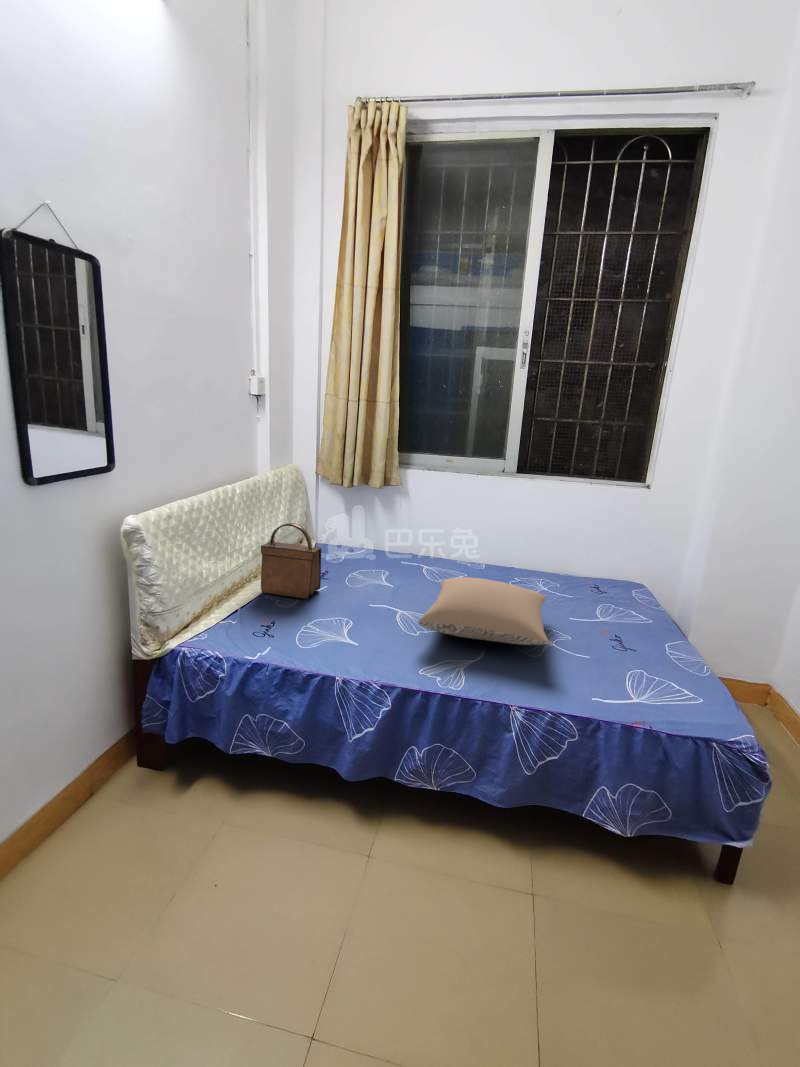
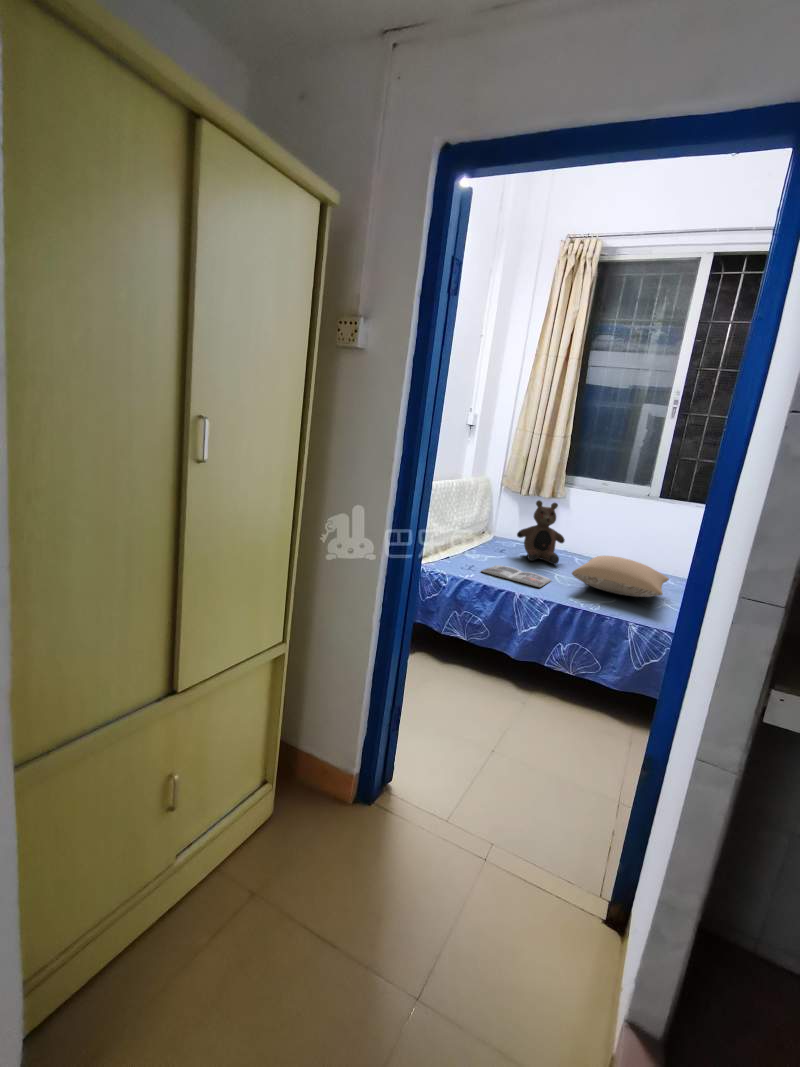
teddy bear: none [340,500,406,590] -> present [517,500,565,564]
handbag: present [261,523,321,599] -> none [463,508,506,559]
magazine: none [282,613,392,654] -> present [482,565,551,587]

